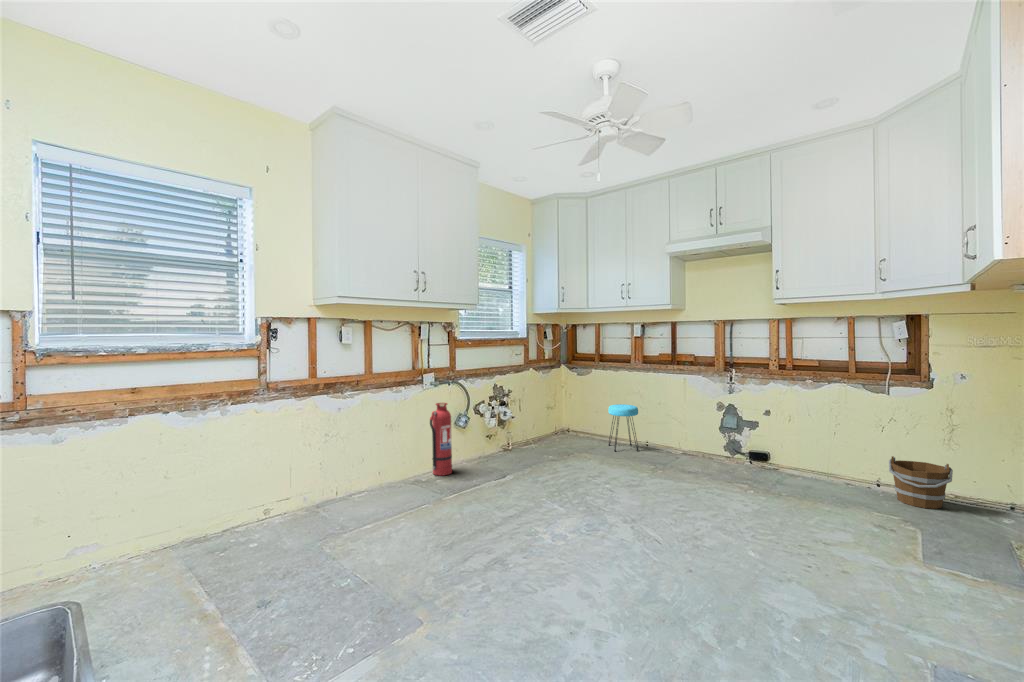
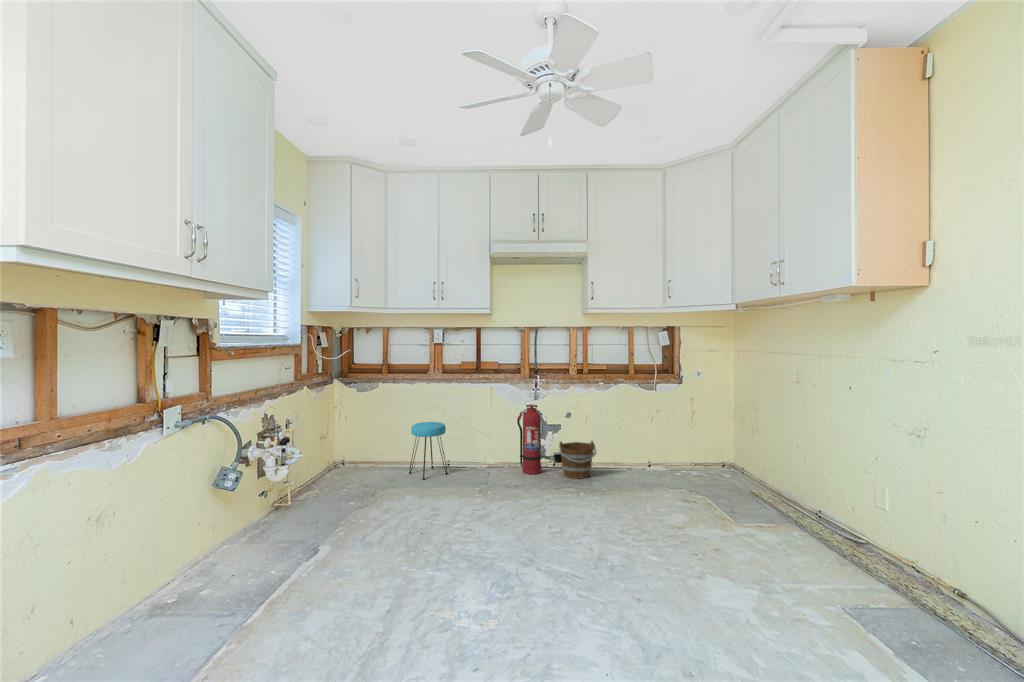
fire extinguisher: present [430,403,452,475] -> present [517,405,541,474]
bucket: present [889,456,953,509] -> present [559,441,596,479]

